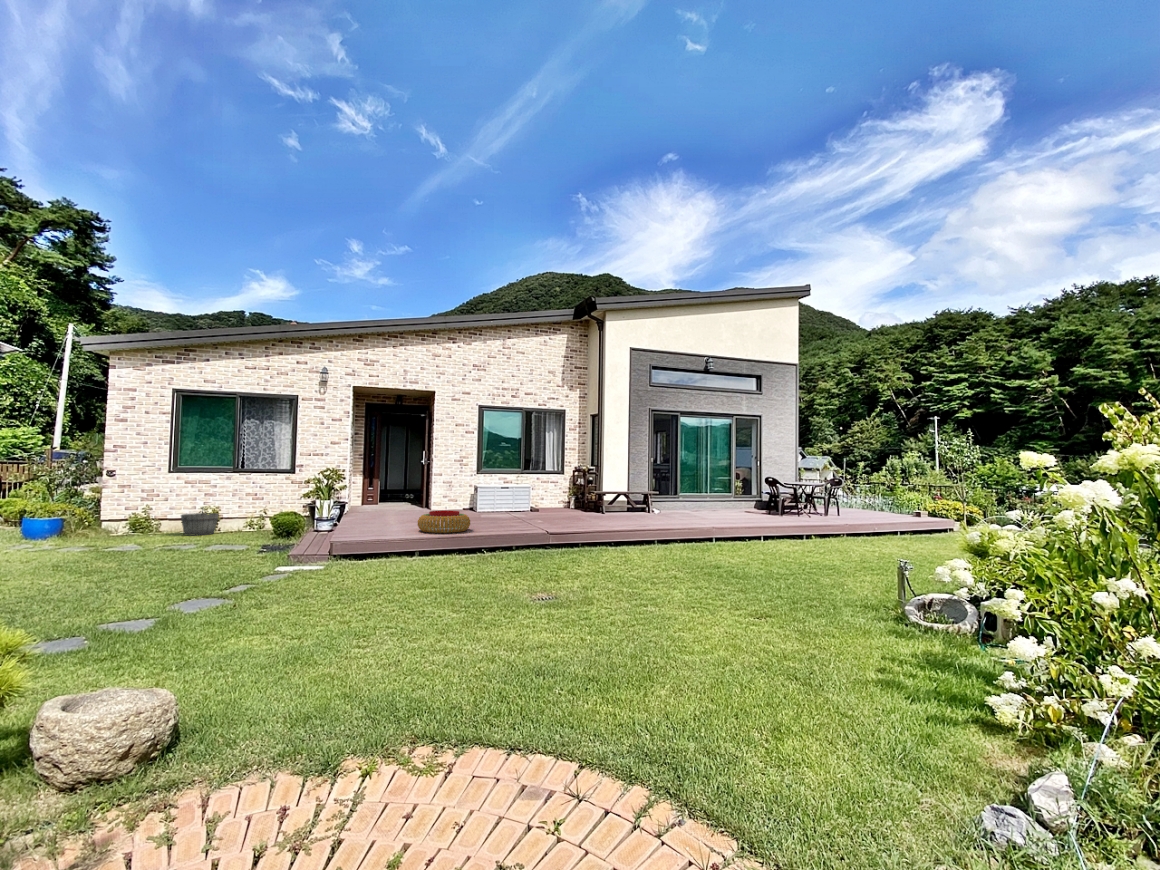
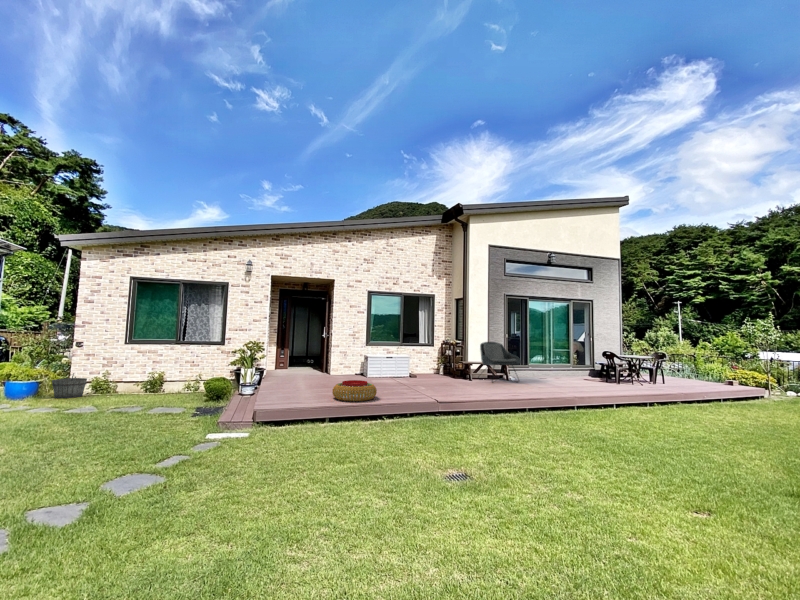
lounge chair: none [614,468,664,517] -> present [480,342,521,383]
wooden bucket: present [181,509,219,536] -> present [51,373,87,398]

